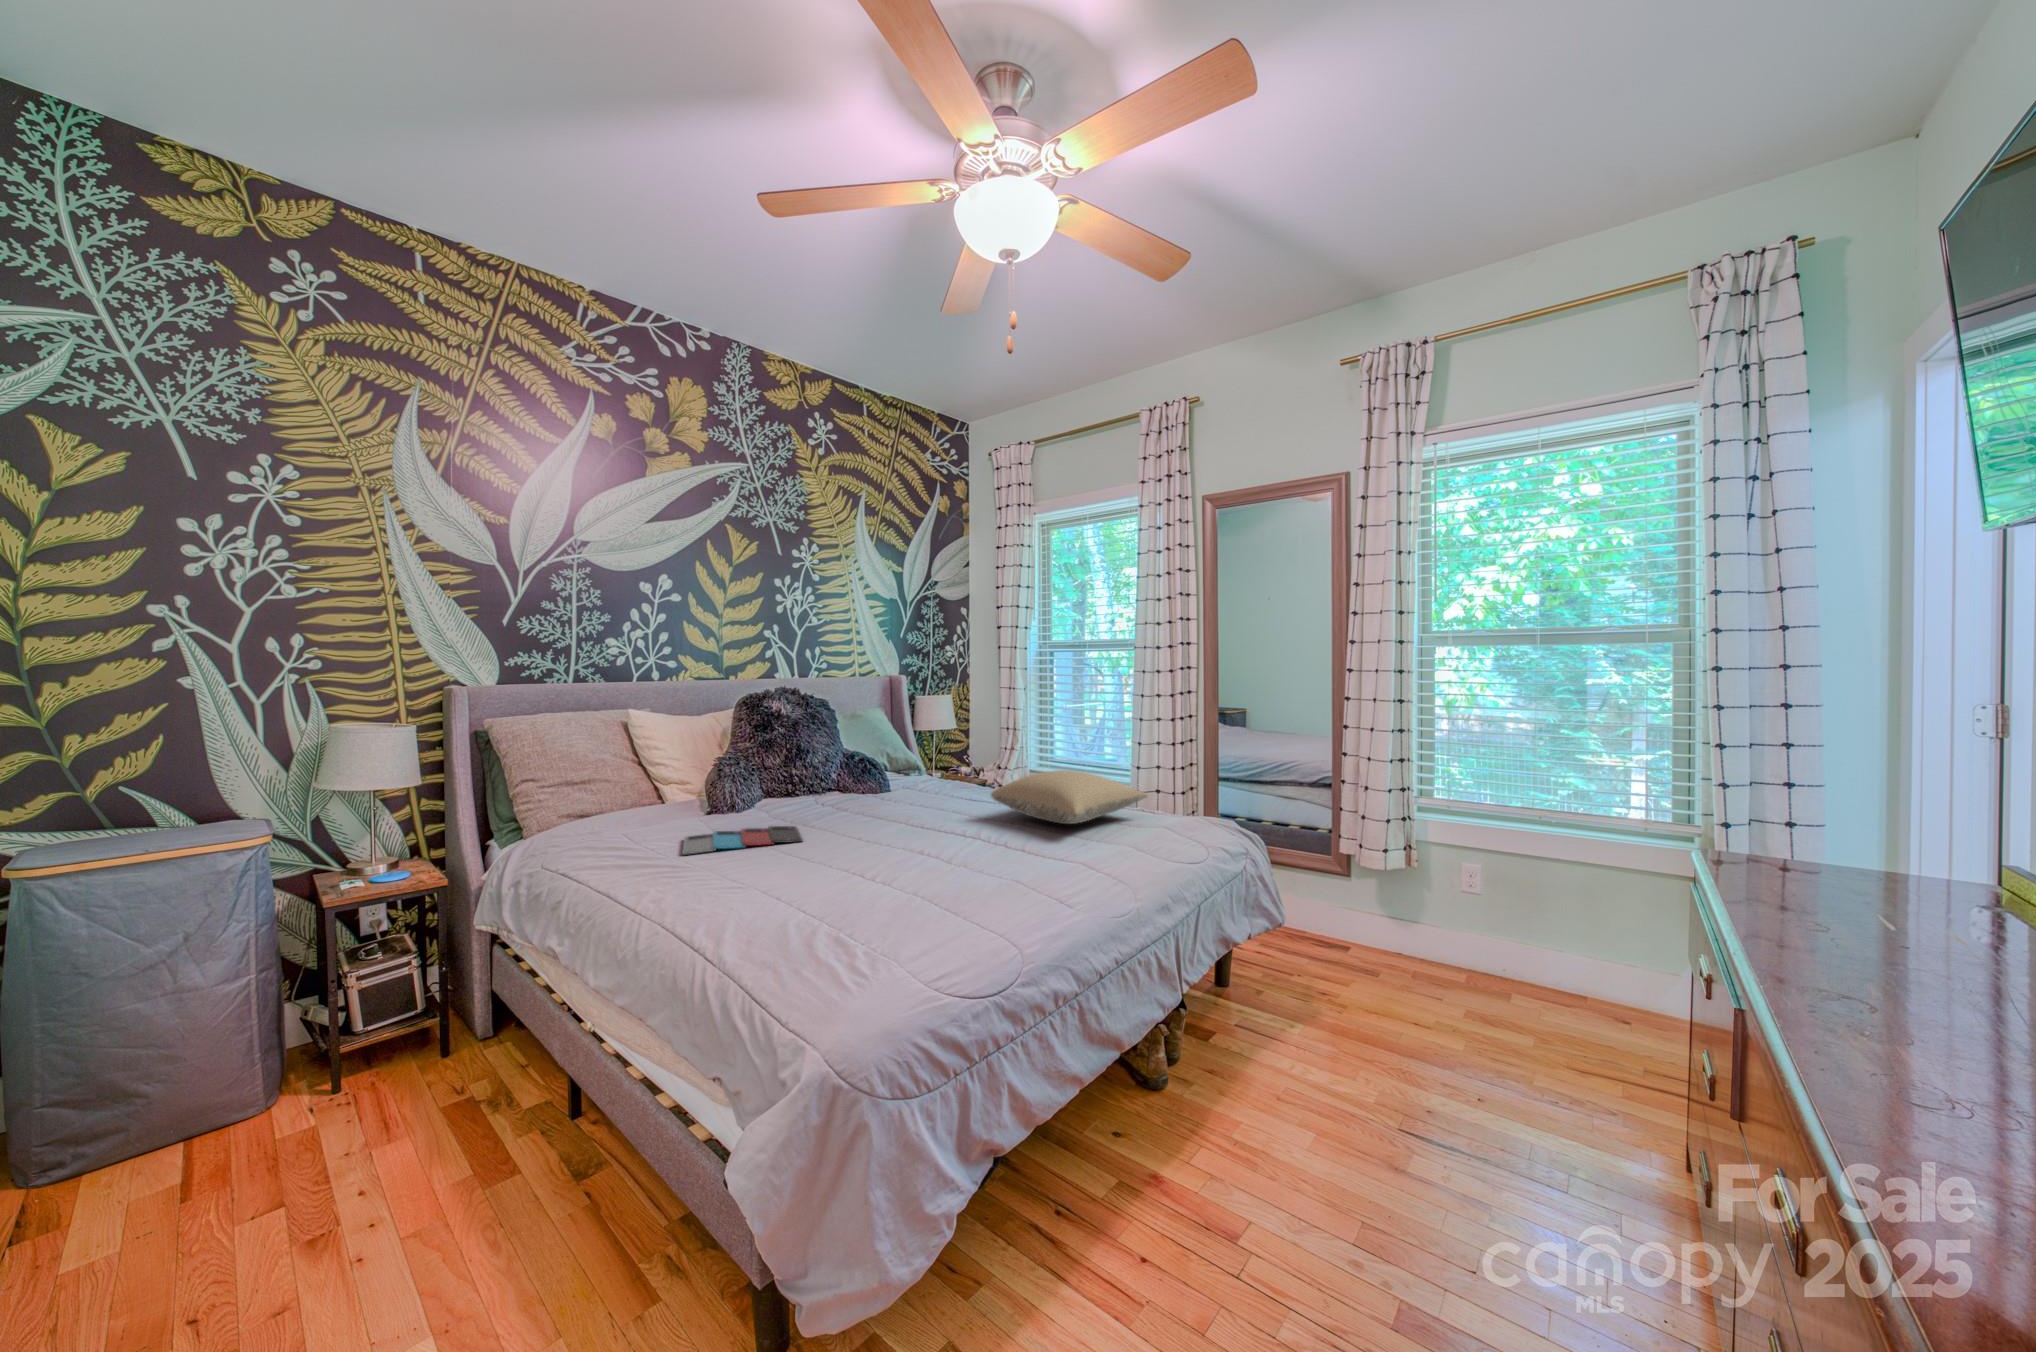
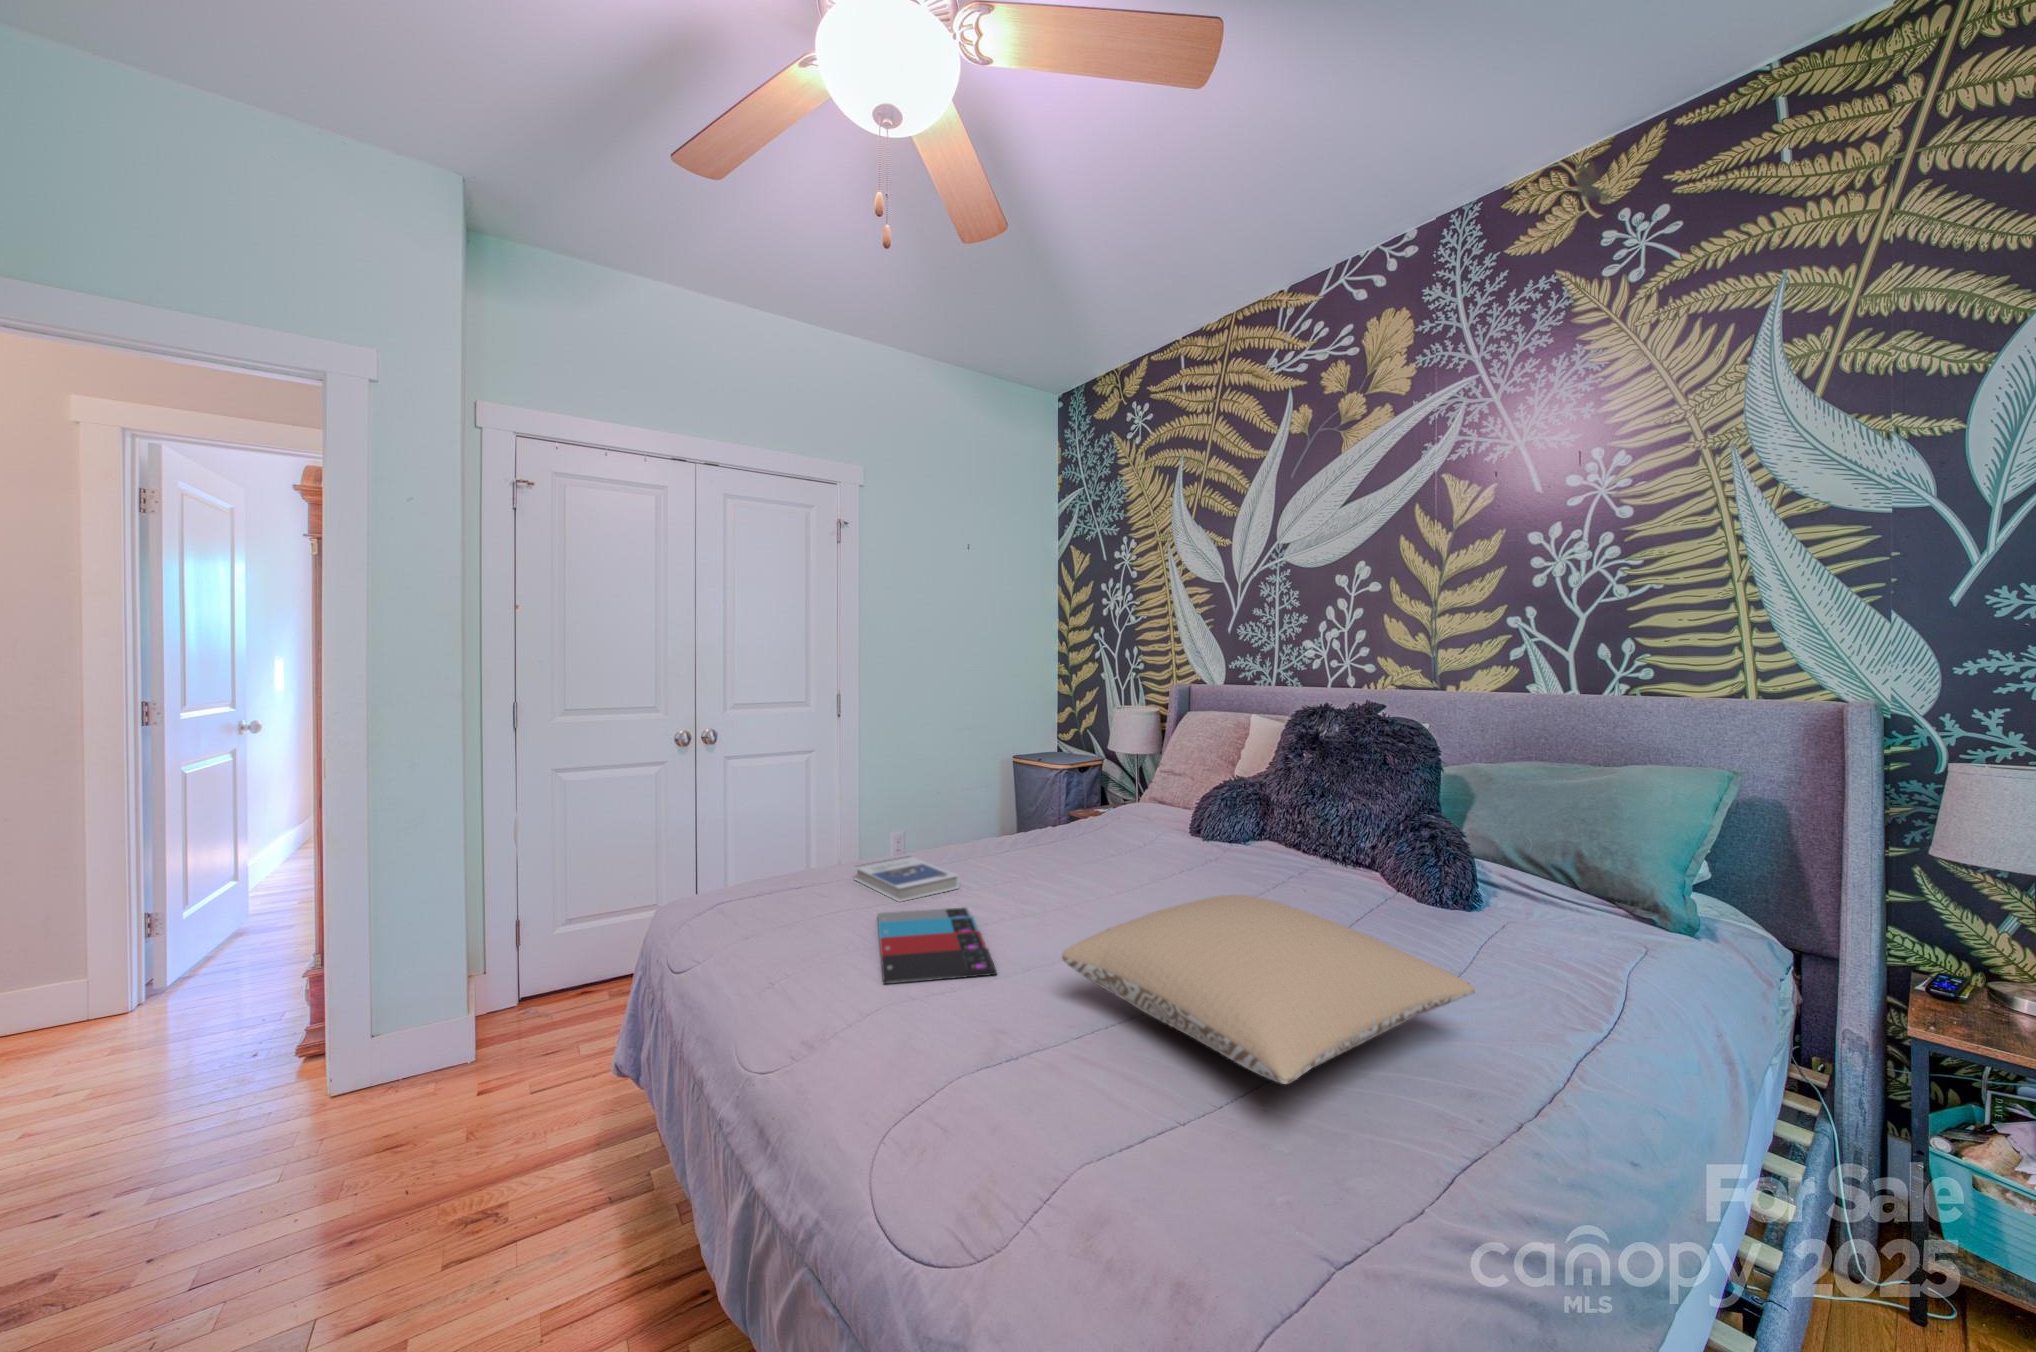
smartphone: present [682,826,803,855] -> present [877,907,997,984]
hardback book: none [798,865,915,919] -> present [855,856,959,902]

